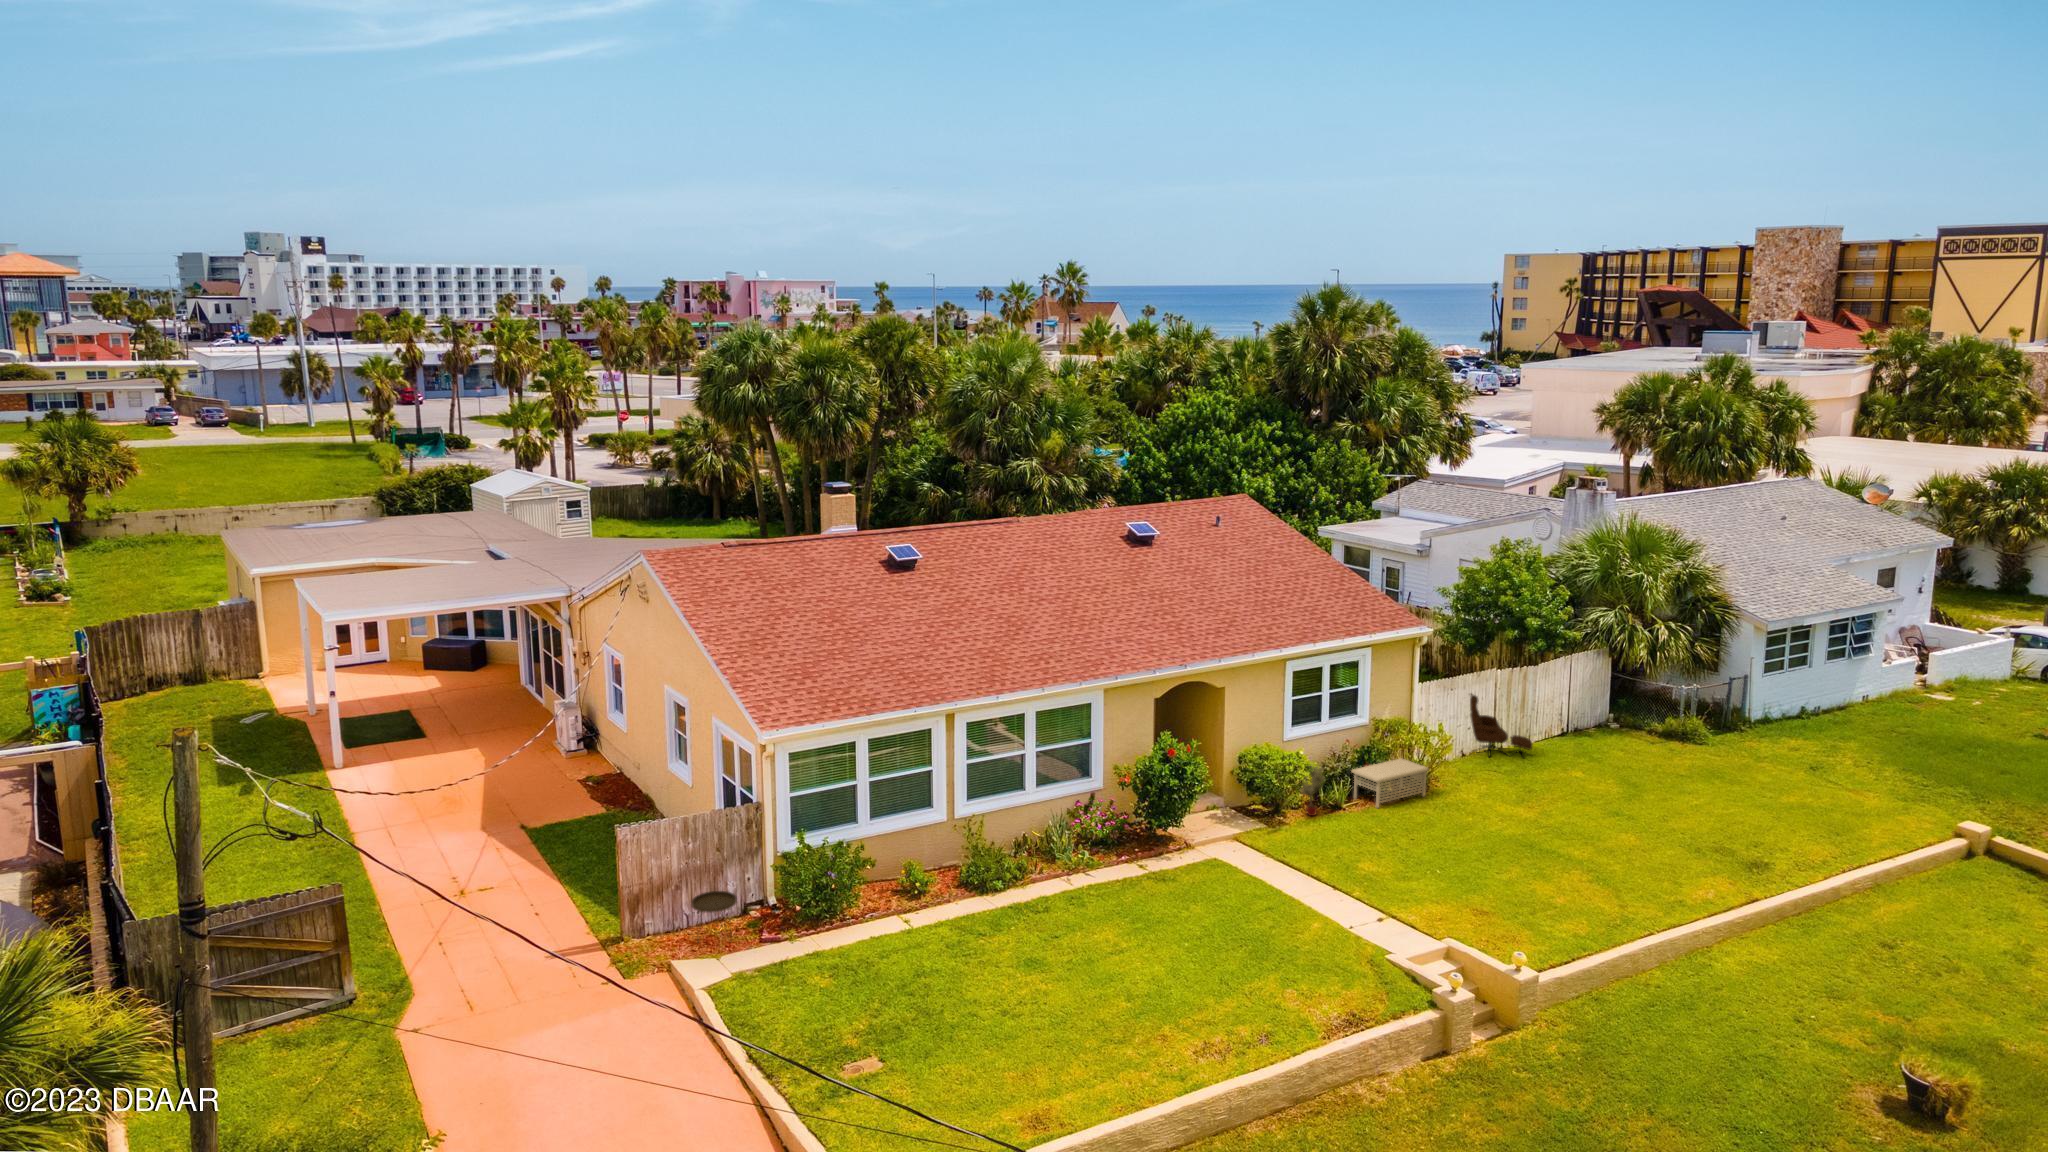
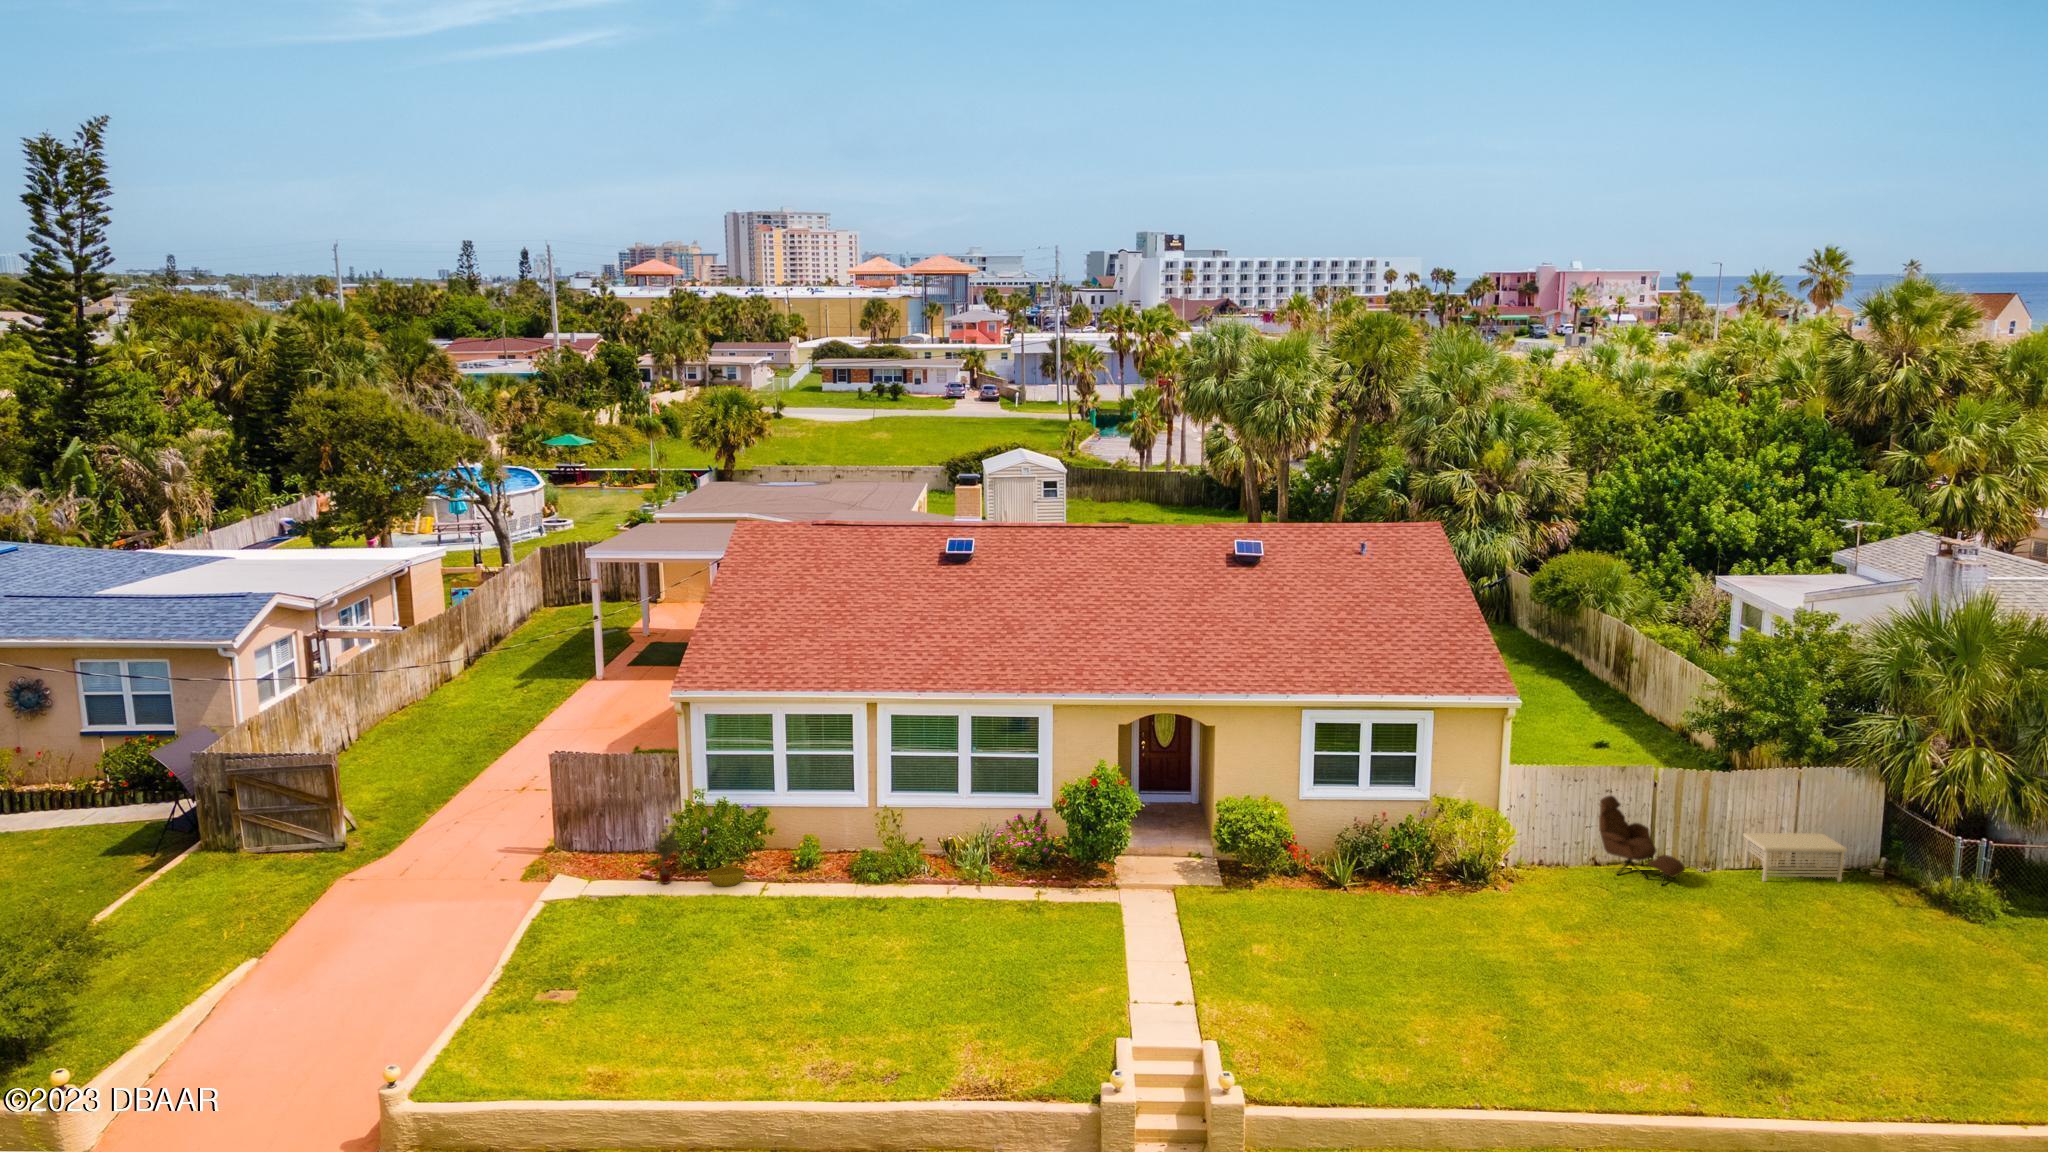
storage bench: present [1352,759,1428,808] -> present [1743,833,1847,882]
potted tree: present [1298,766,1325,816] -> present [653,826,685,884]
side table: present [691,891,737,940] -> none [591,823,633,872]
basket: none [843,906,877,930] -> present [707,864,745,887]

